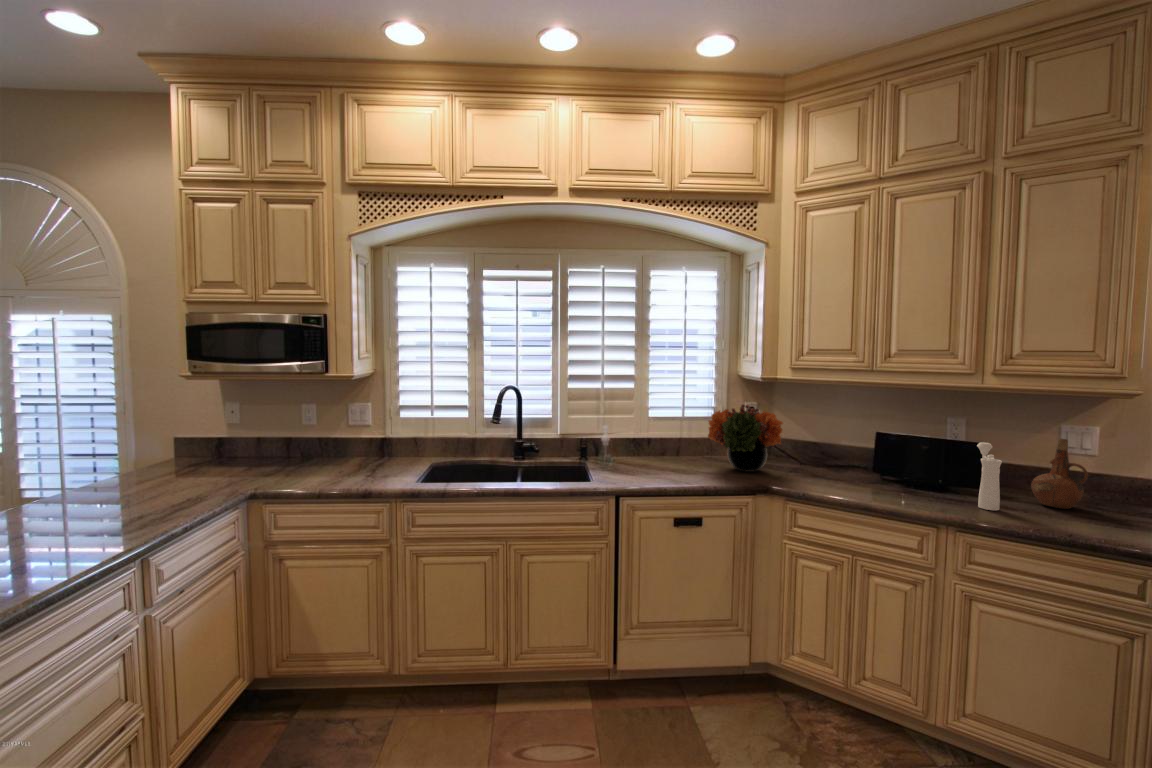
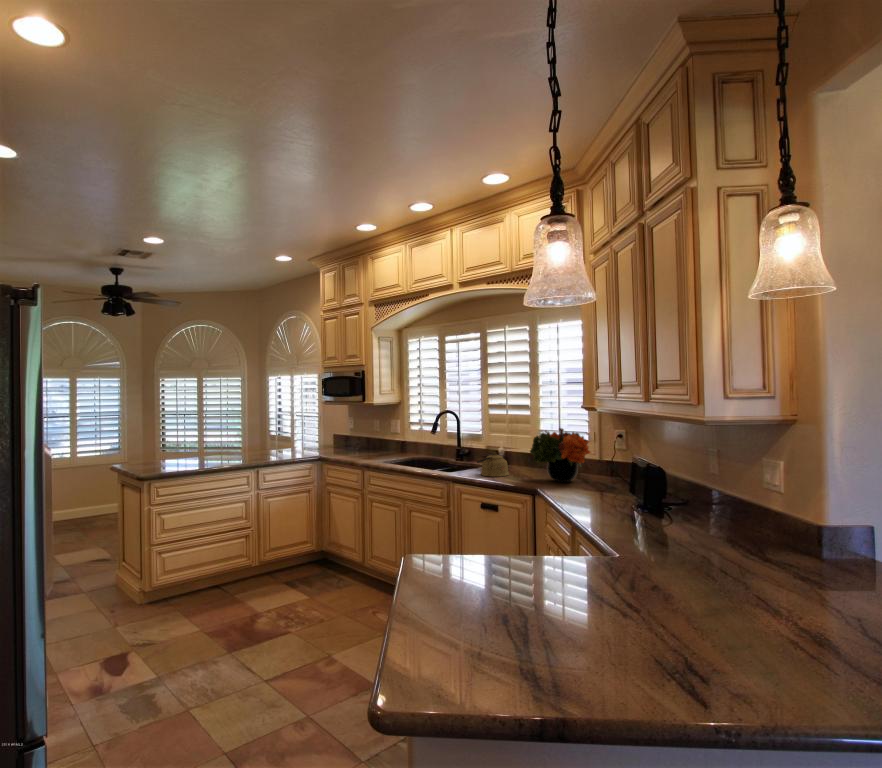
ceramic pitcher: present [1031,439,1088,509] -> none [669,462,708,528]
pepper mill: present [977,442,1002,511] -> none [612,463,649,518]
kettle: none [626,443,671,478] -> present [477,453,509,477]

